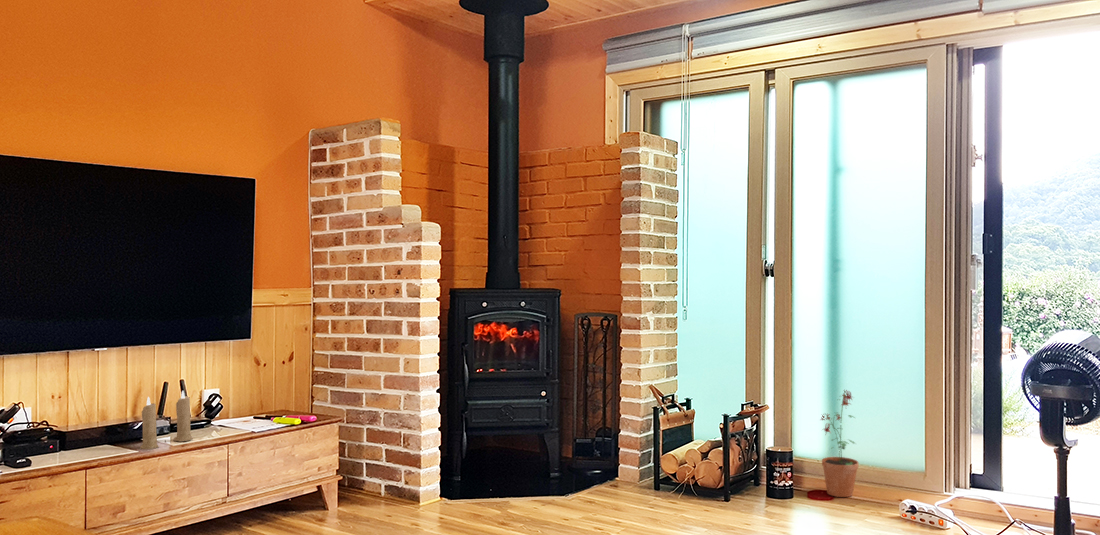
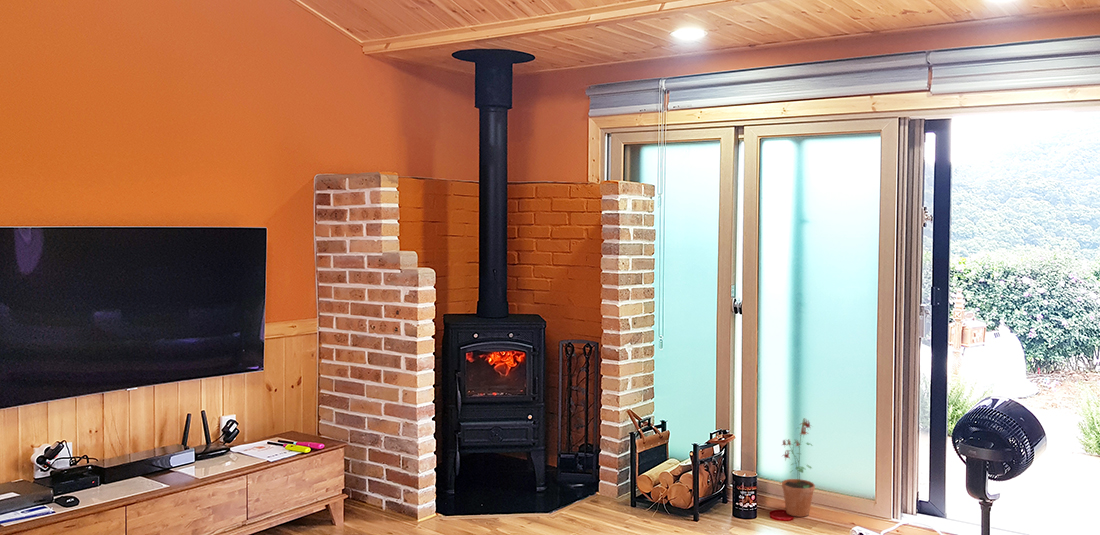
candle: present [140,391,193,450] -> none [165,424,213,481]

